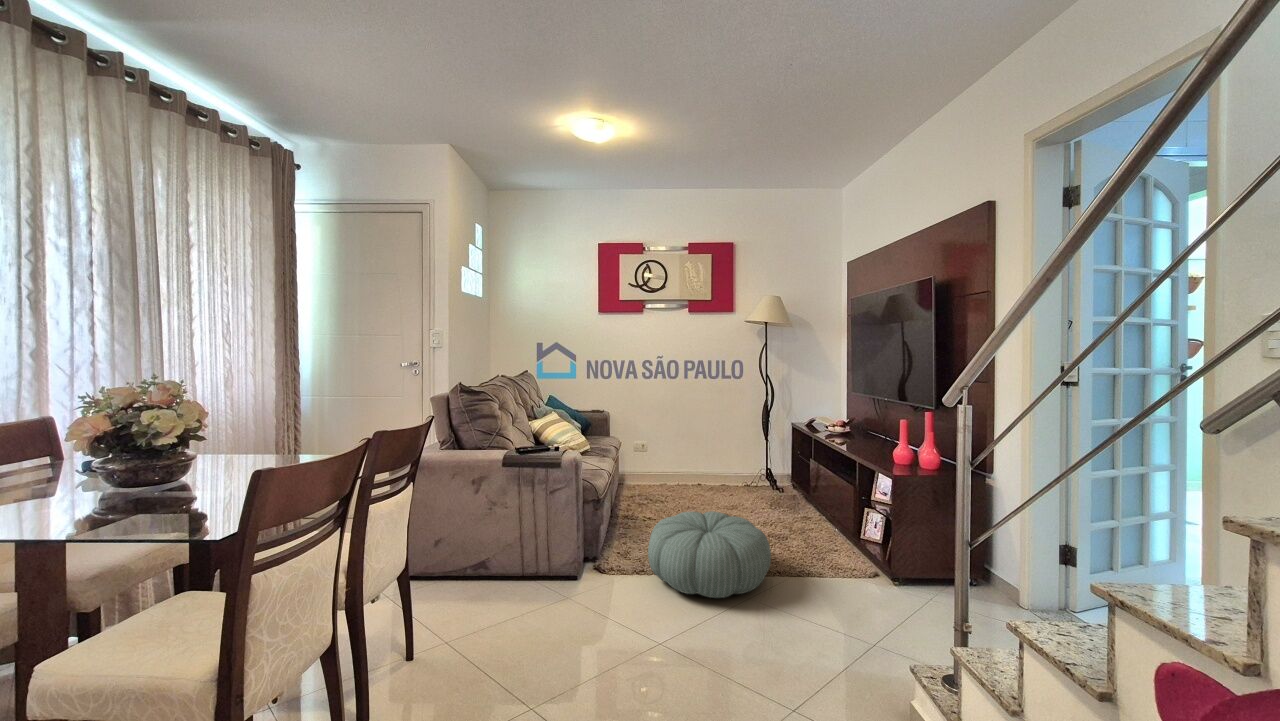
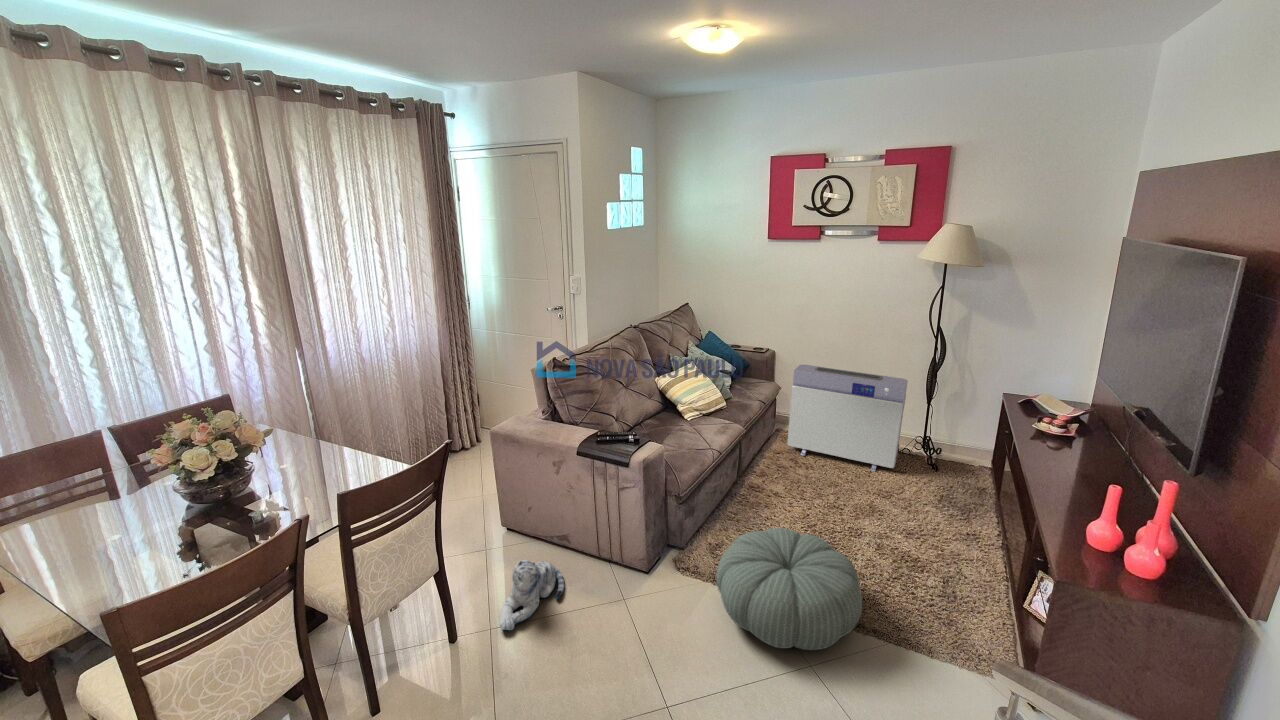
air purifier: none [636,410,723,488] -> present [787,365,908,472]
plush toy: none [438,579,500,661] -> present [500,560,565,630]

